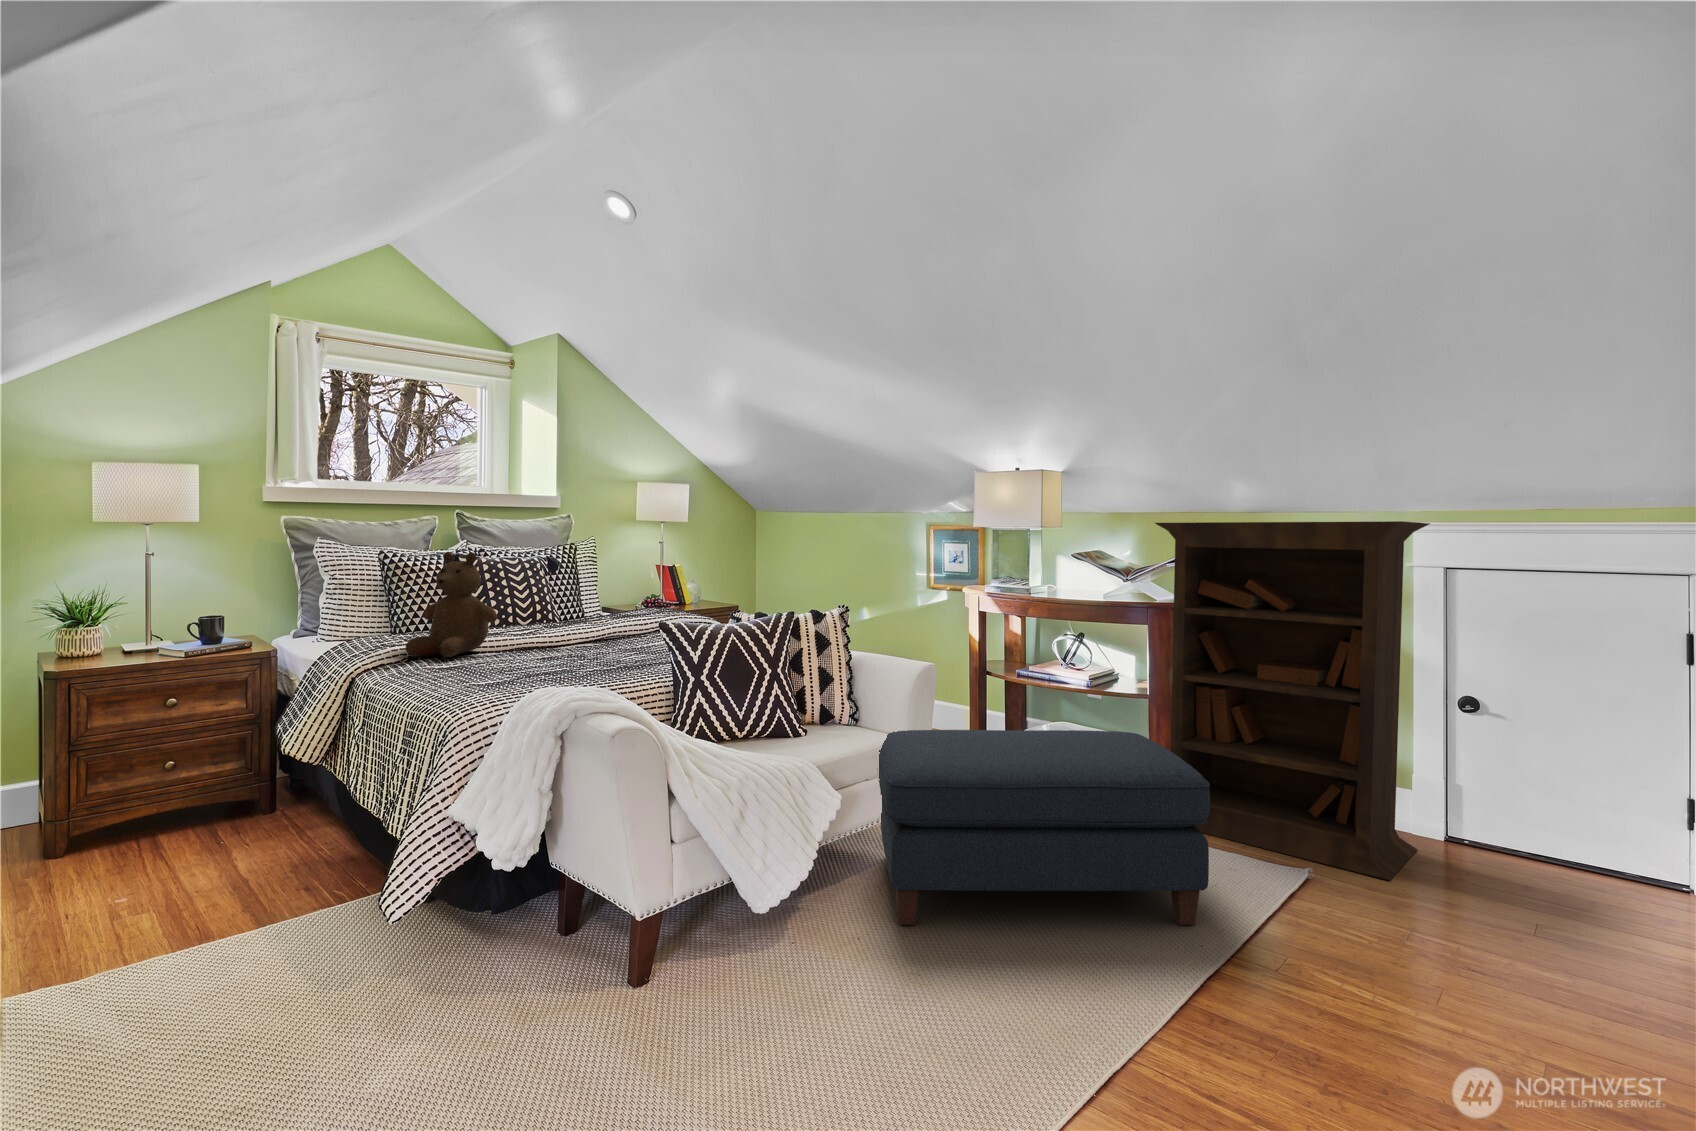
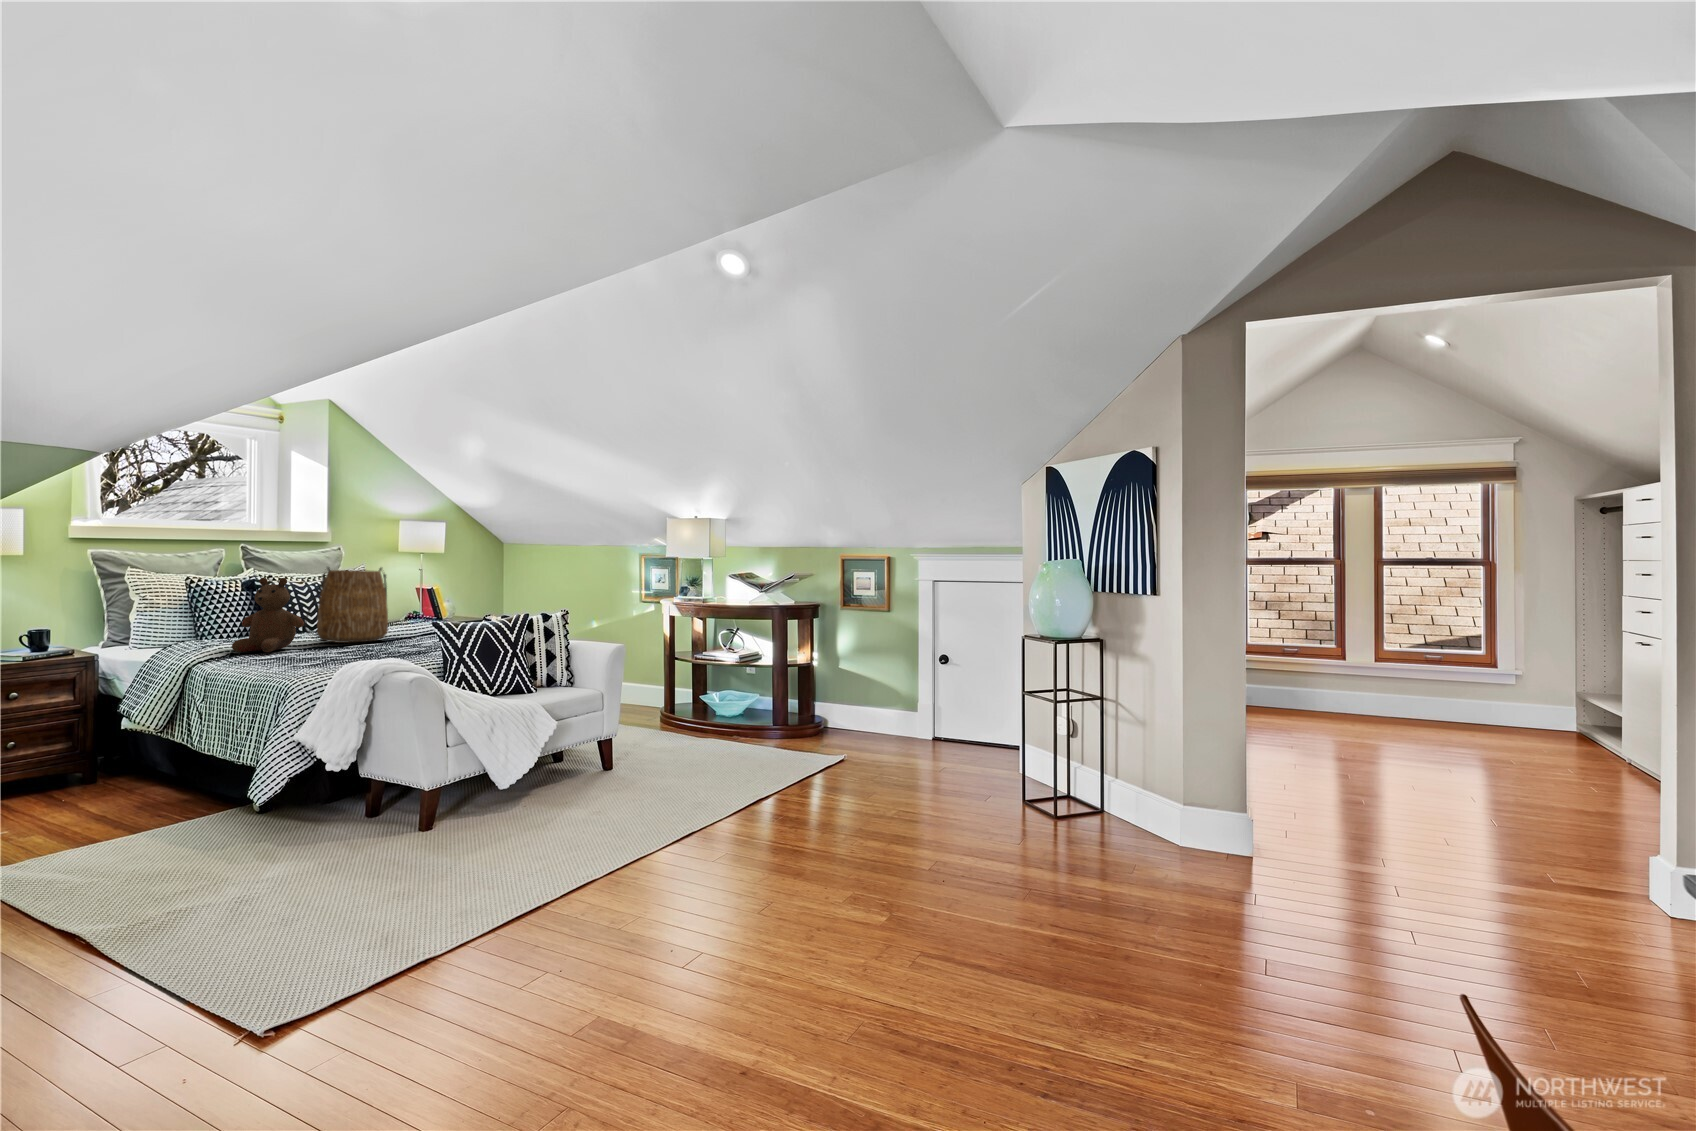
bookcase: present [1155,521,1430,880] -> none [770,556,918,760]
tote bag: none [505,537,610,643] -> present [305,567,388,643]
ottoman: present [877,730,1210,925] -> none [584,684,773,796]

